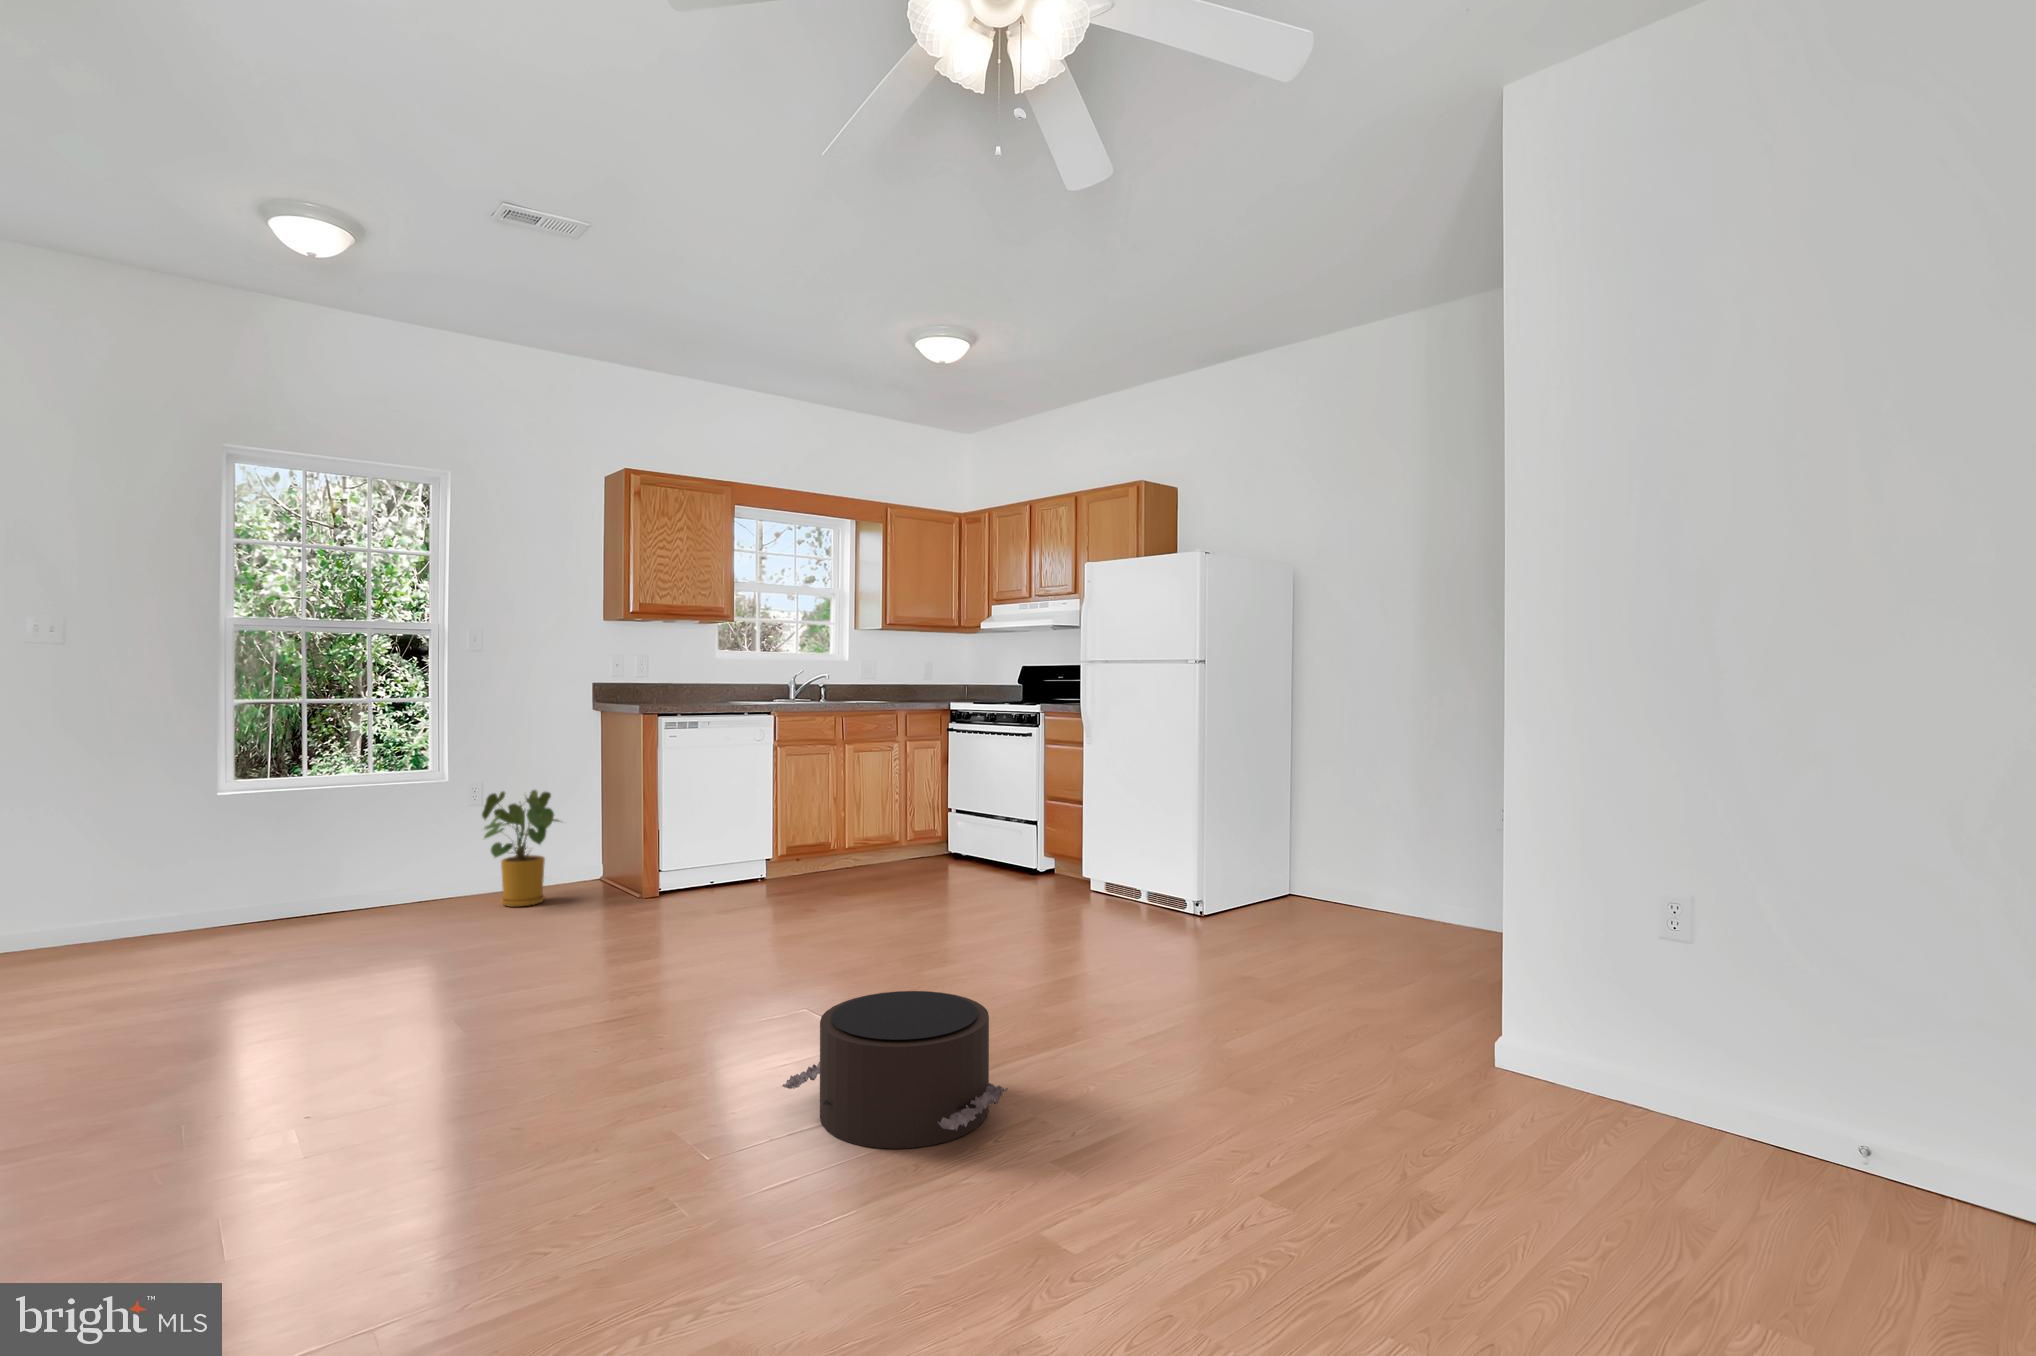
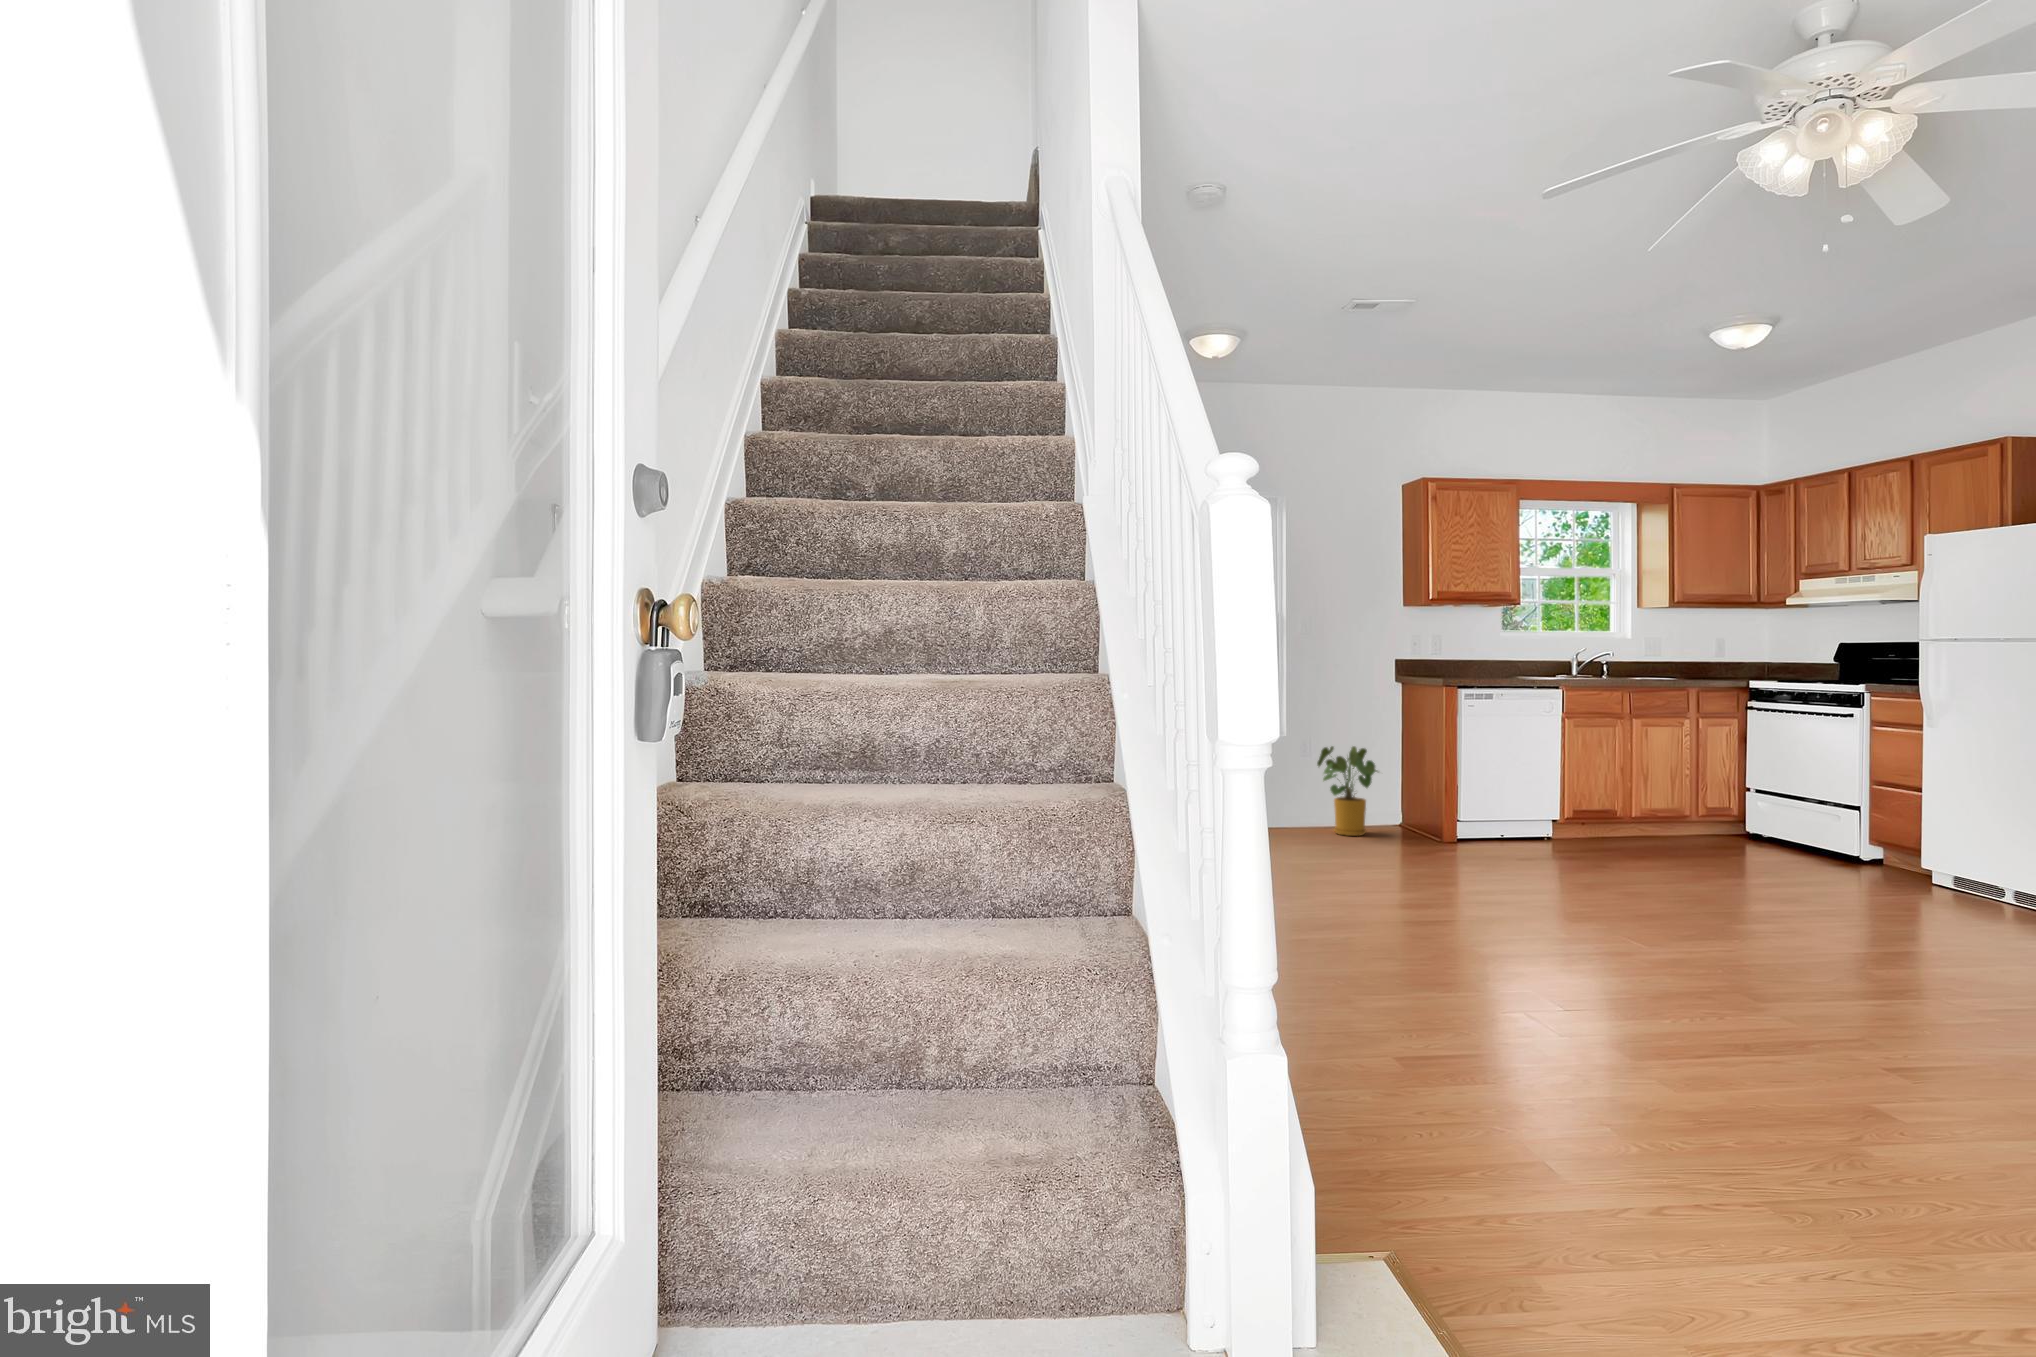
pouf: present [782,991,1008,1149] -> none [1625,913,1835,1024]

